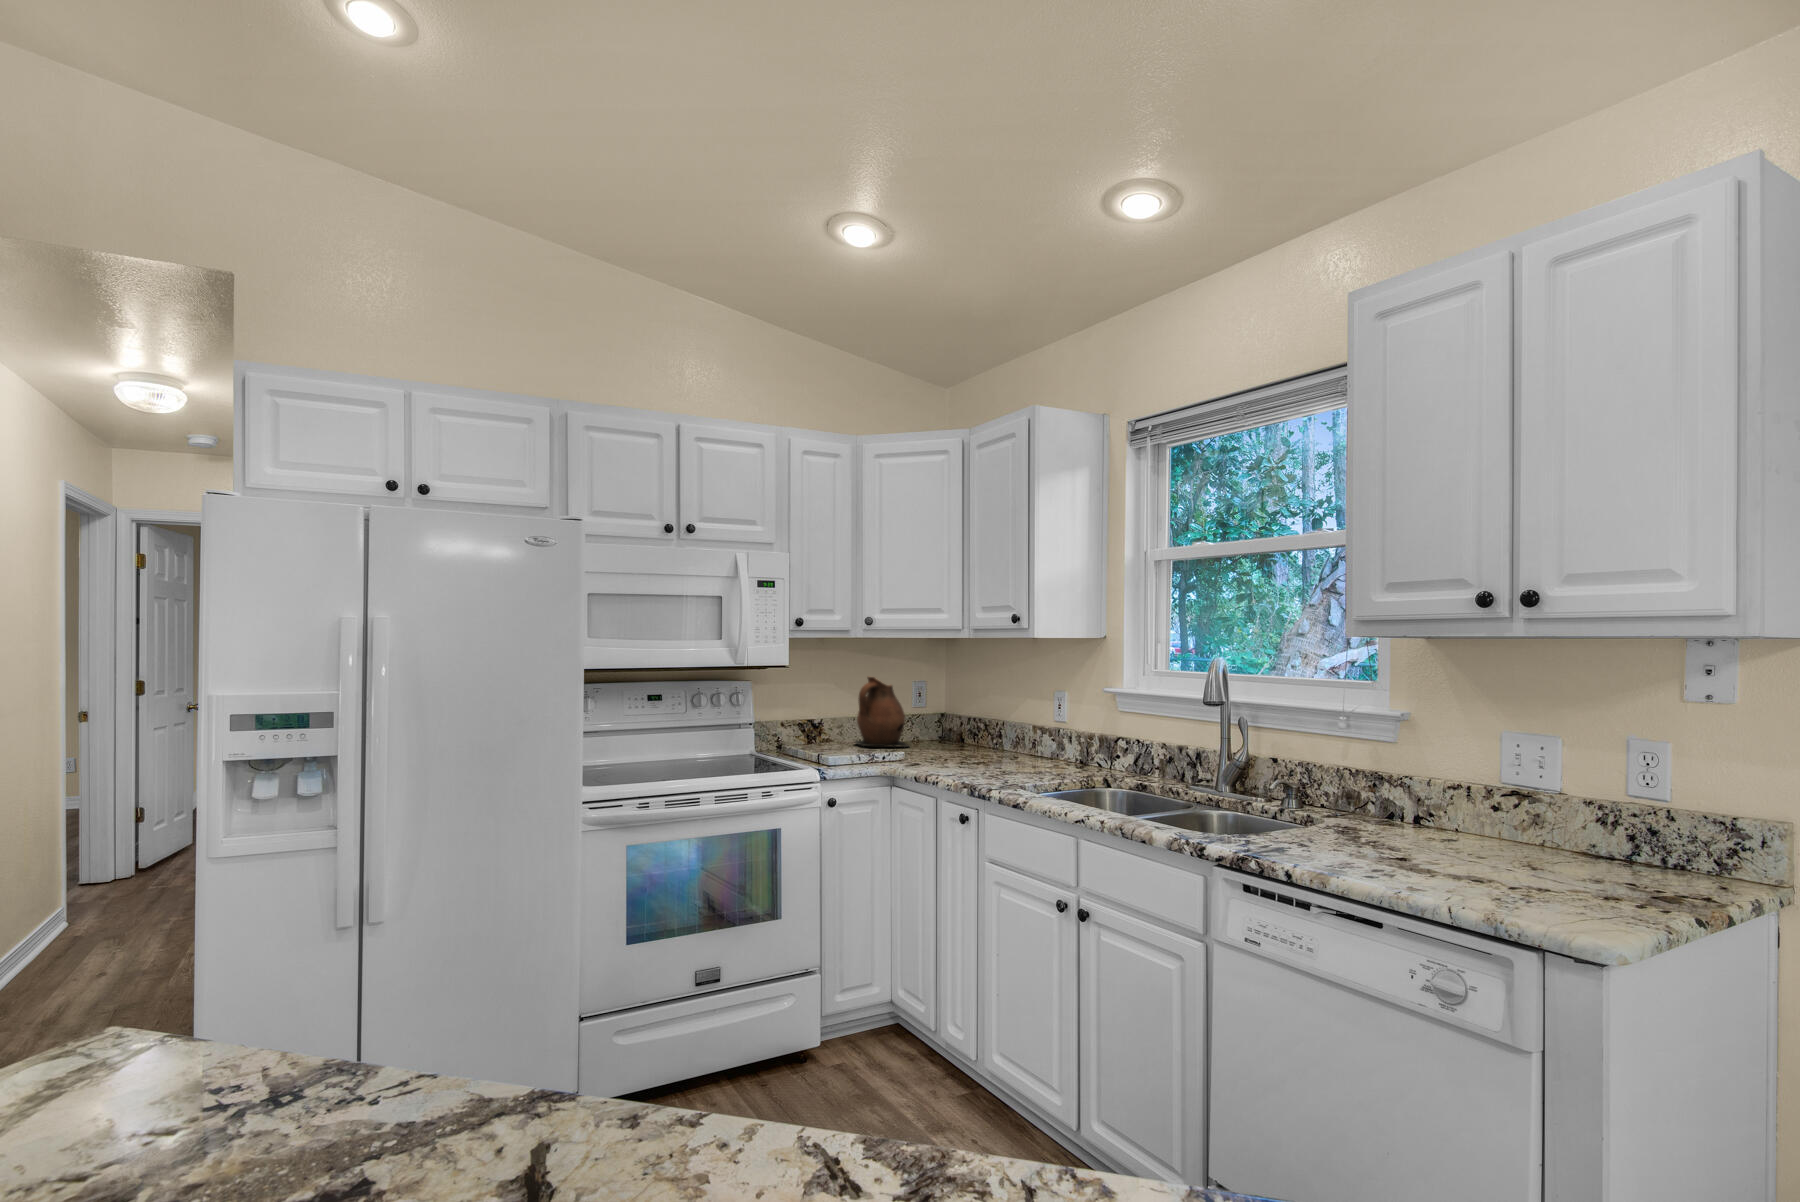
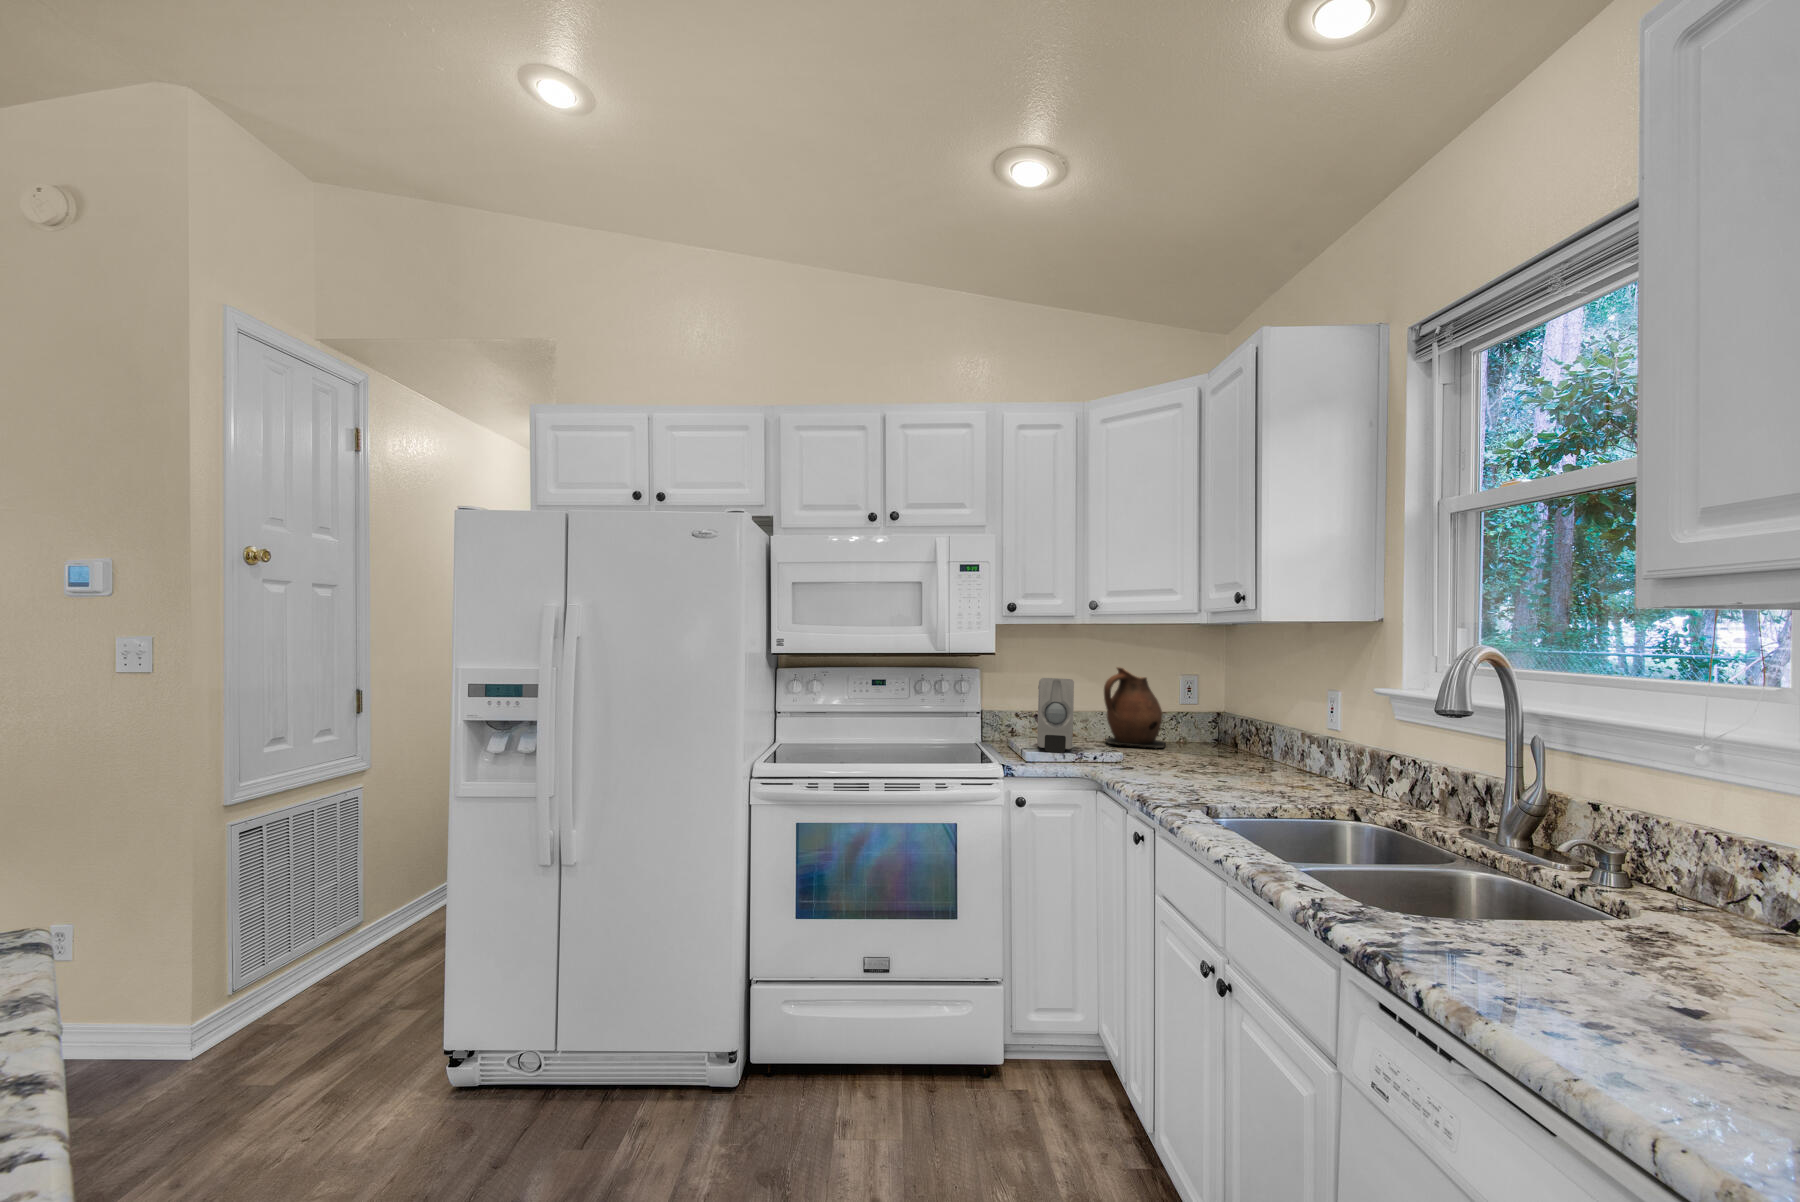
soap dispenser: none [805,688,847,756] -> present [1037,678,1074,753]

